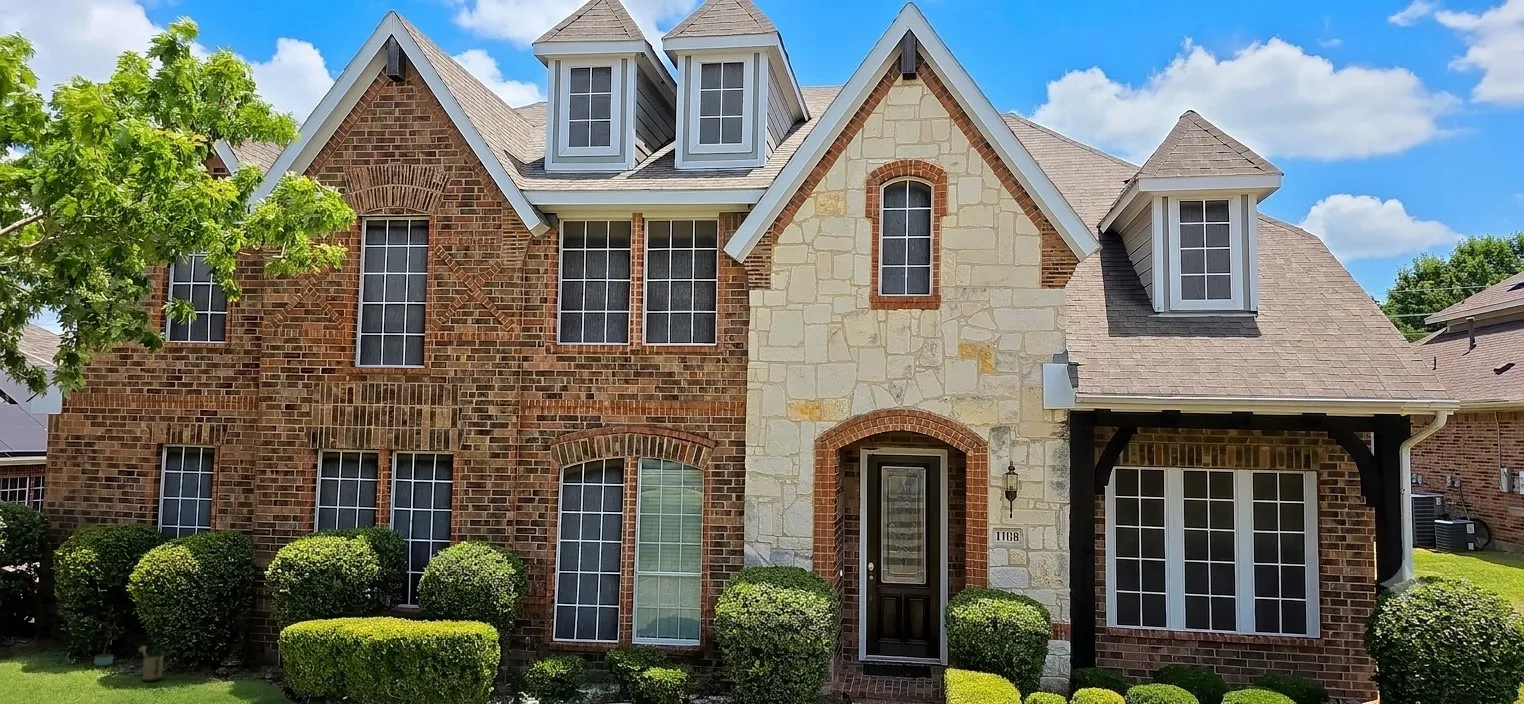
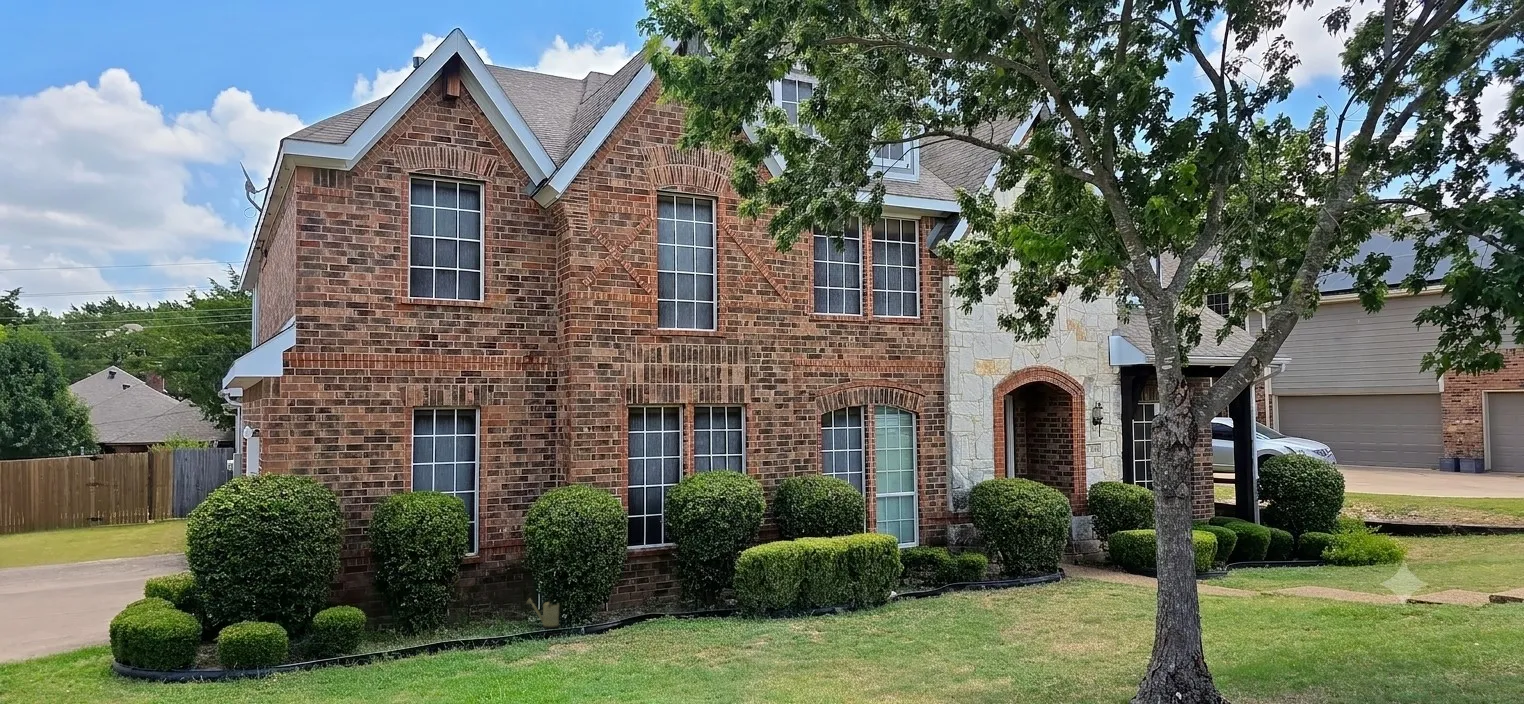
potted plant: present [93,612,124,666] -> none [447,575,476,628]

